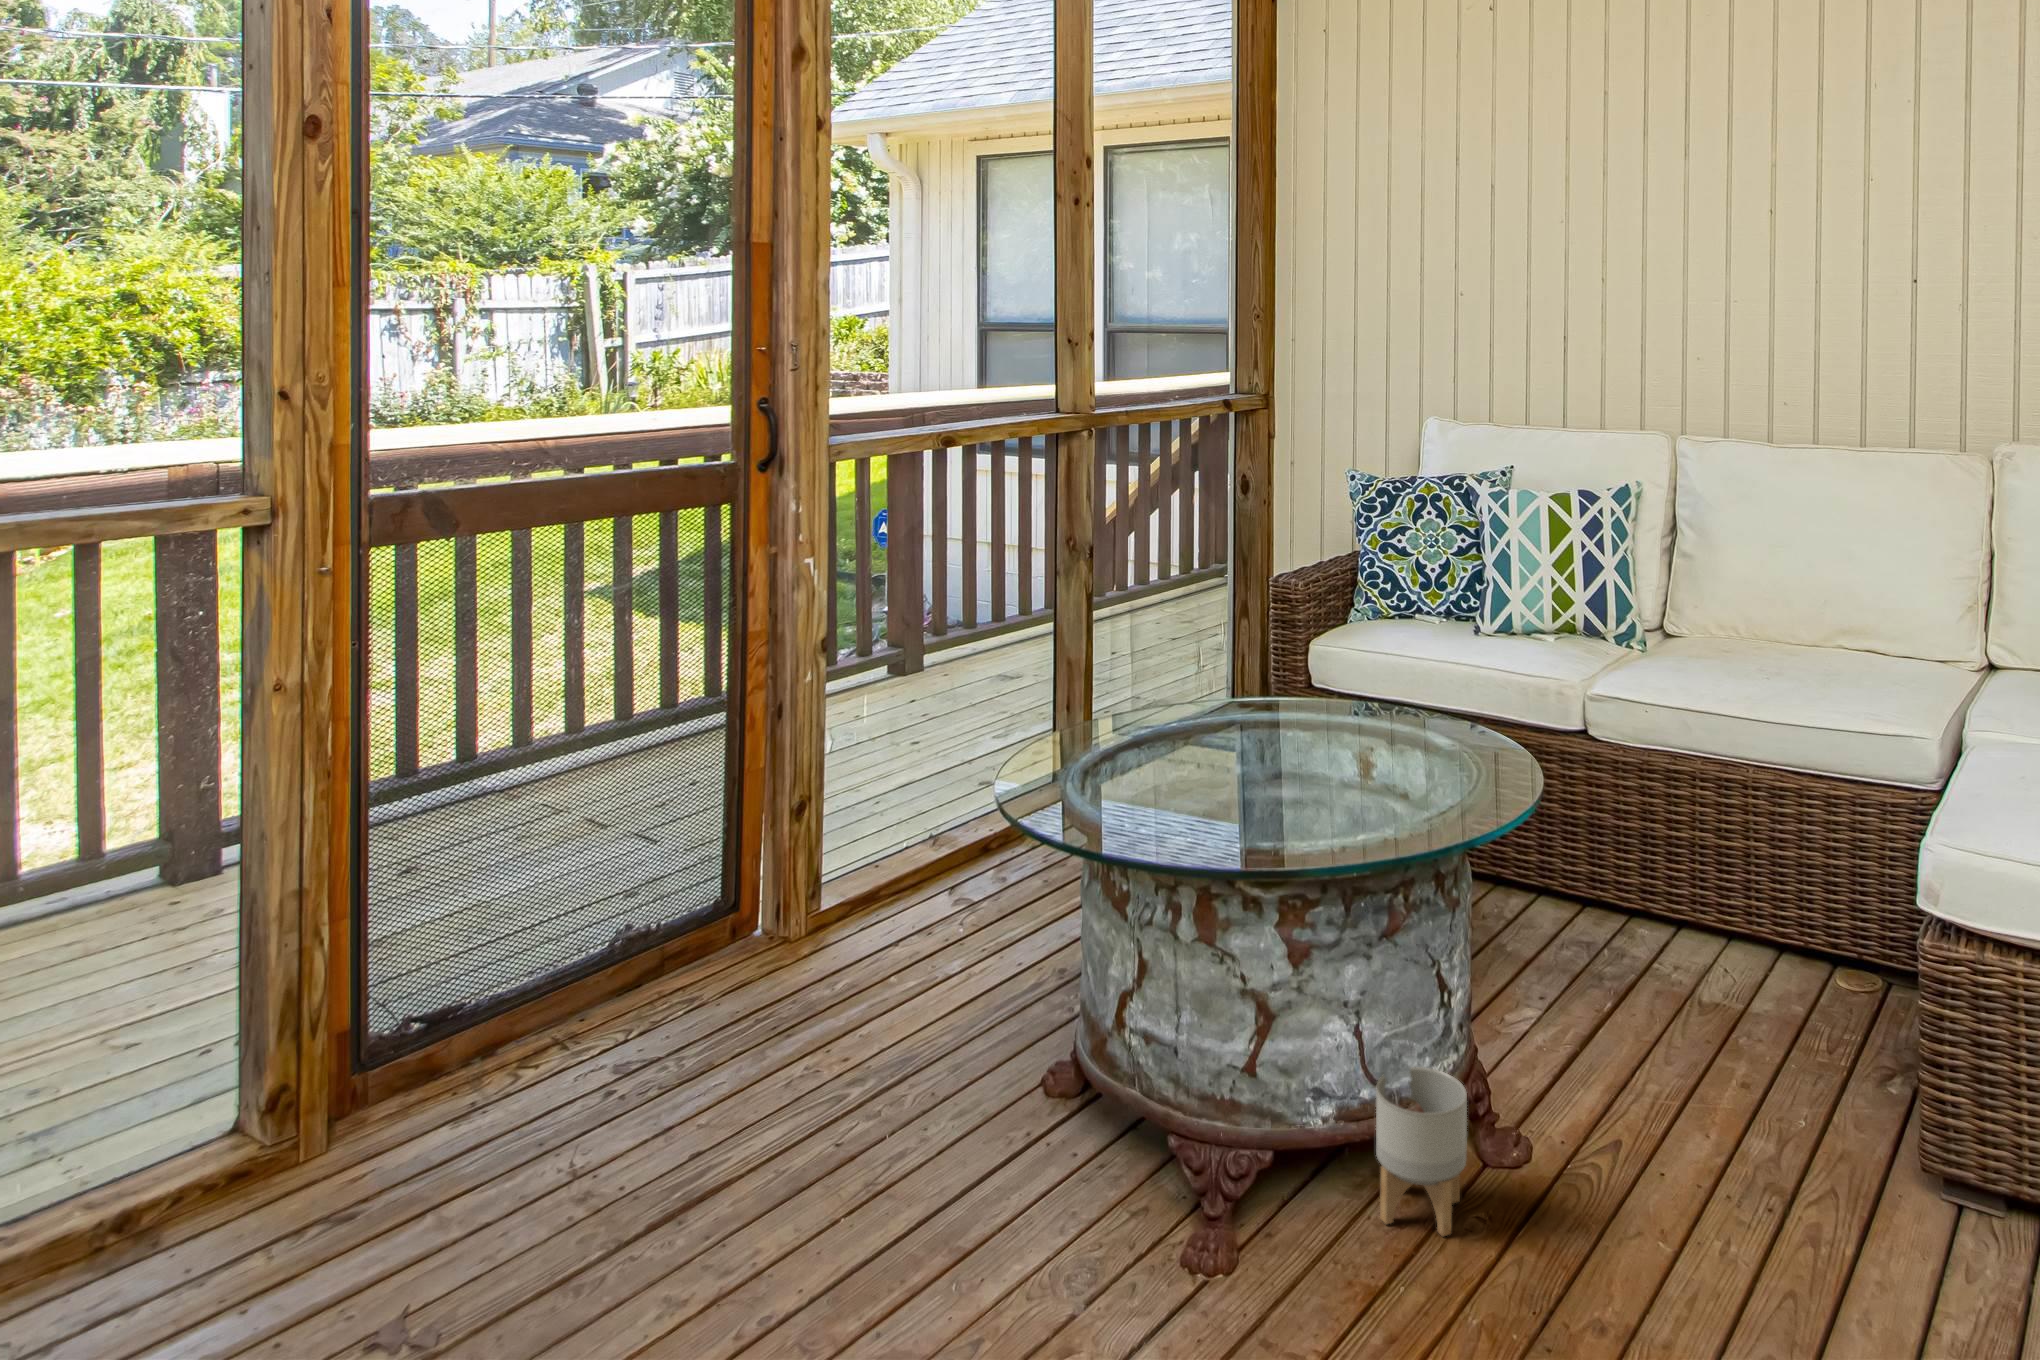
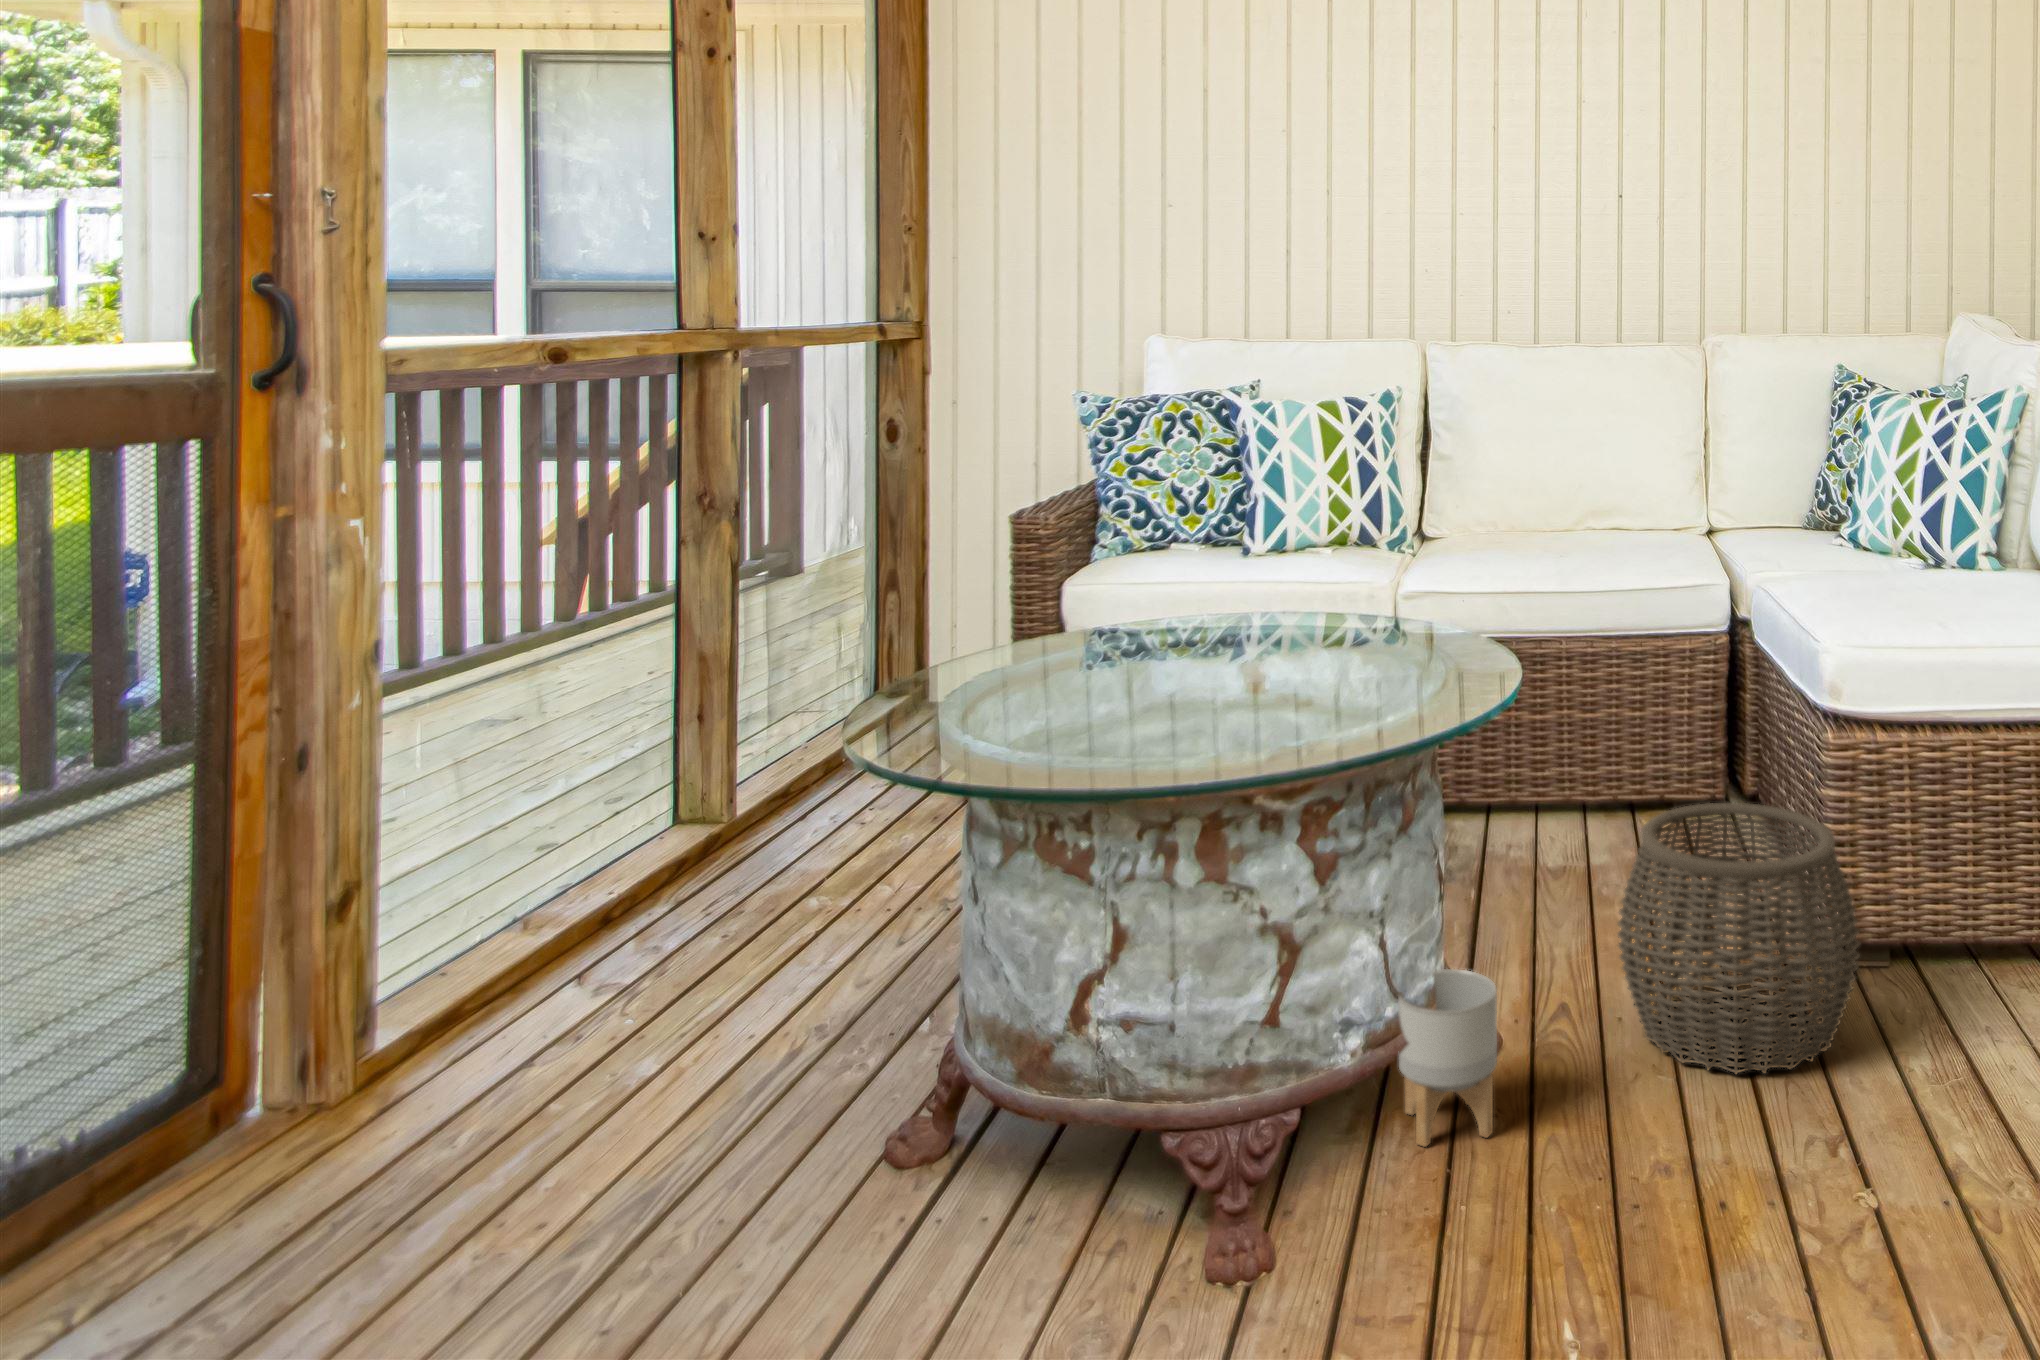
woven basket: none [1634,974,1898,1281] -> present [1617,803,1860,1075]

